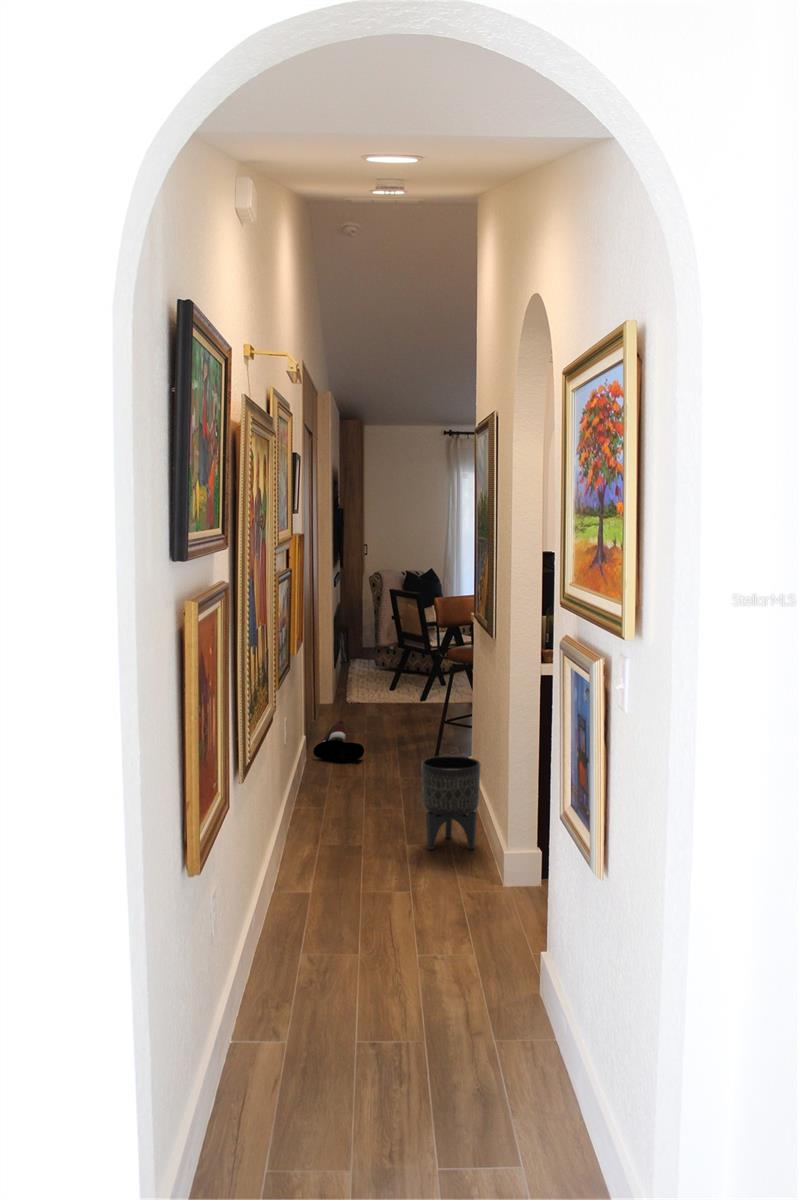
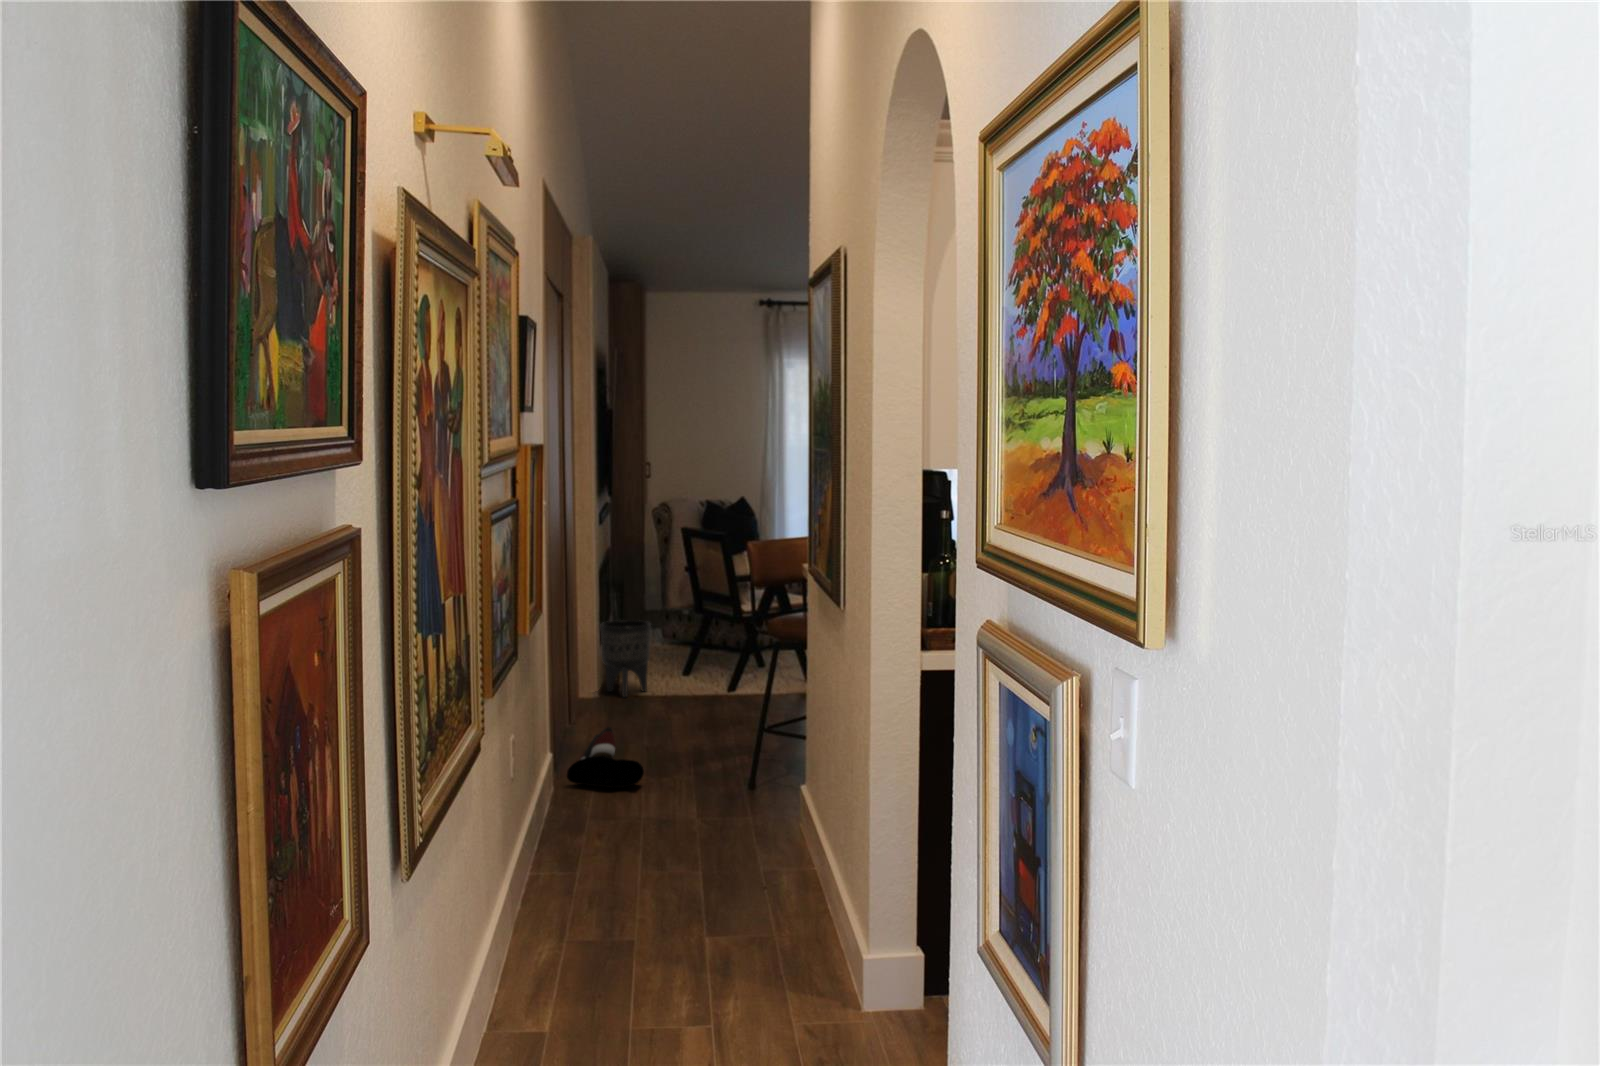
planter: present [421,756,481,850] -> present [601,620,651,697]

